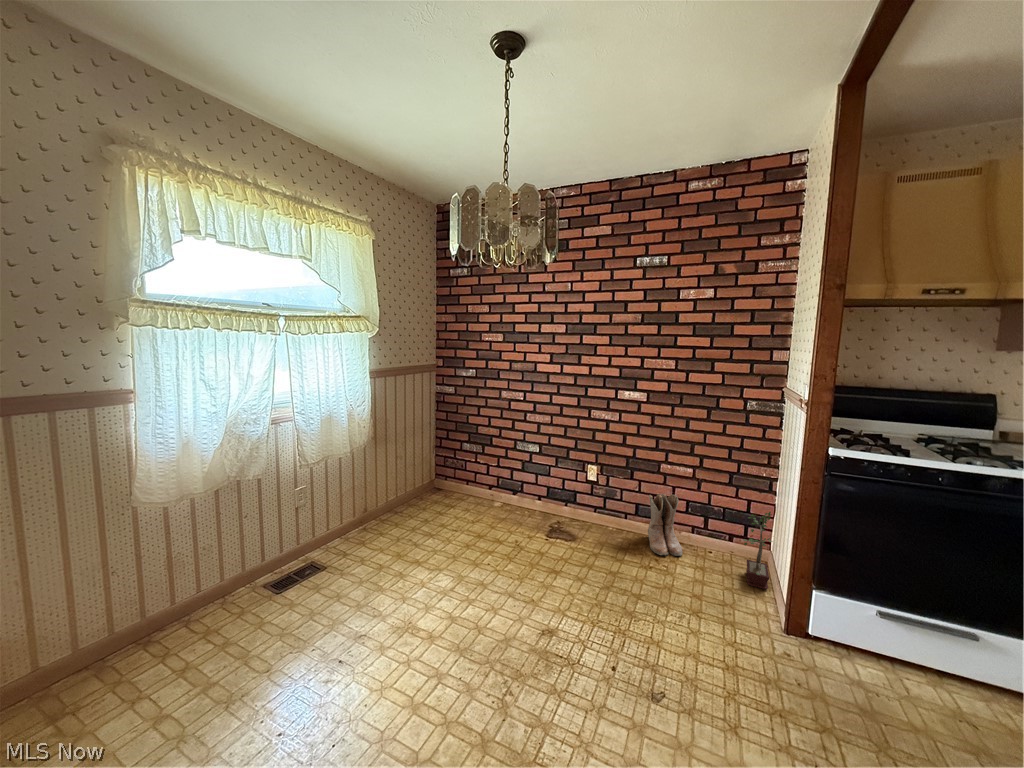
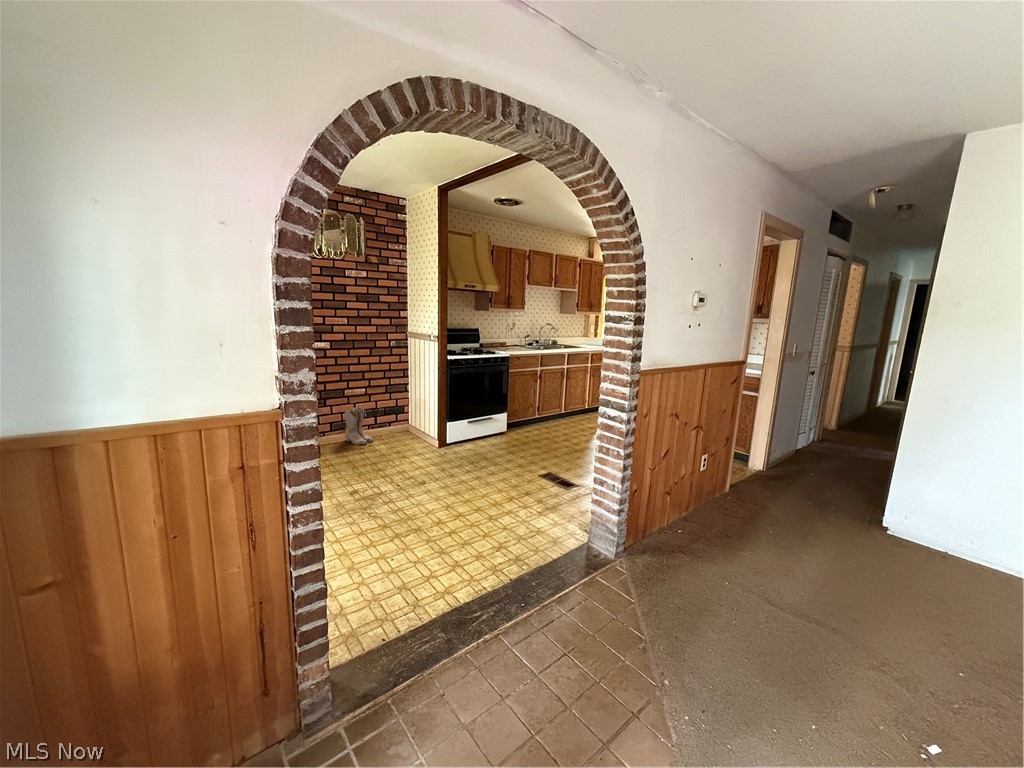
potted plant: present [744,512,772,589] -> none [405,397,425,439]

